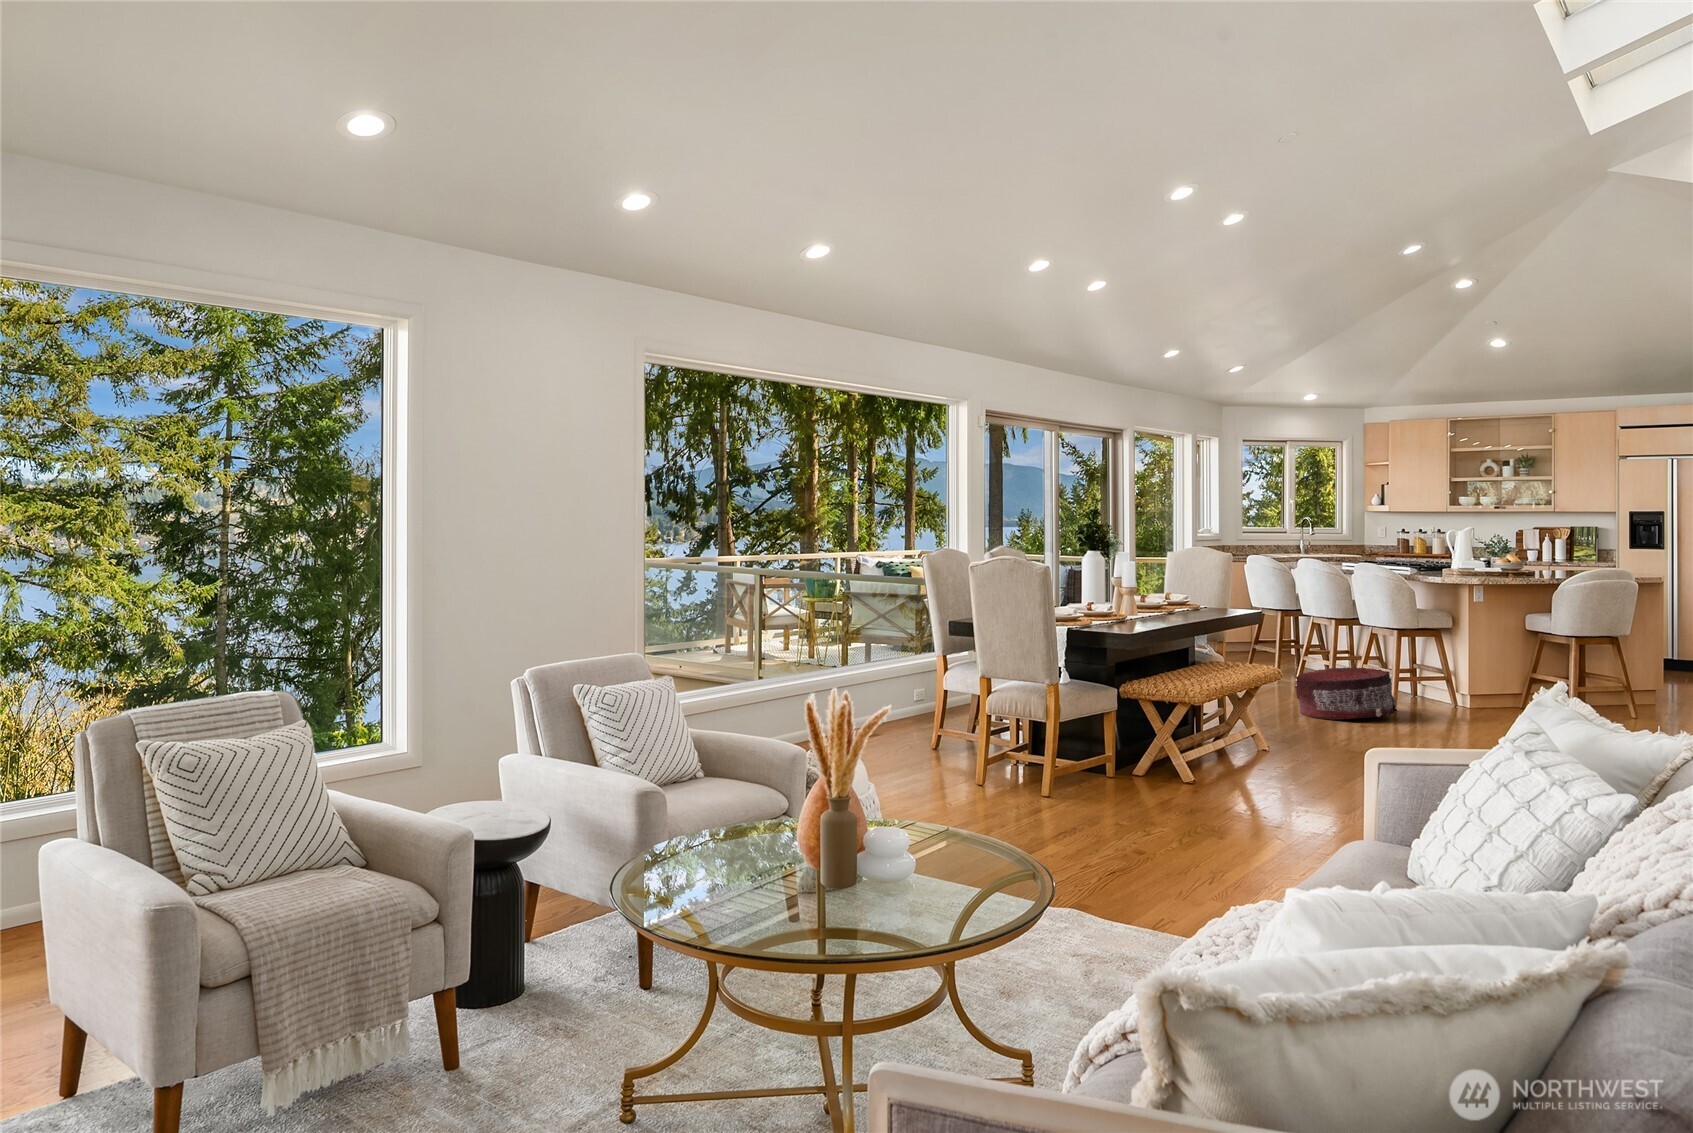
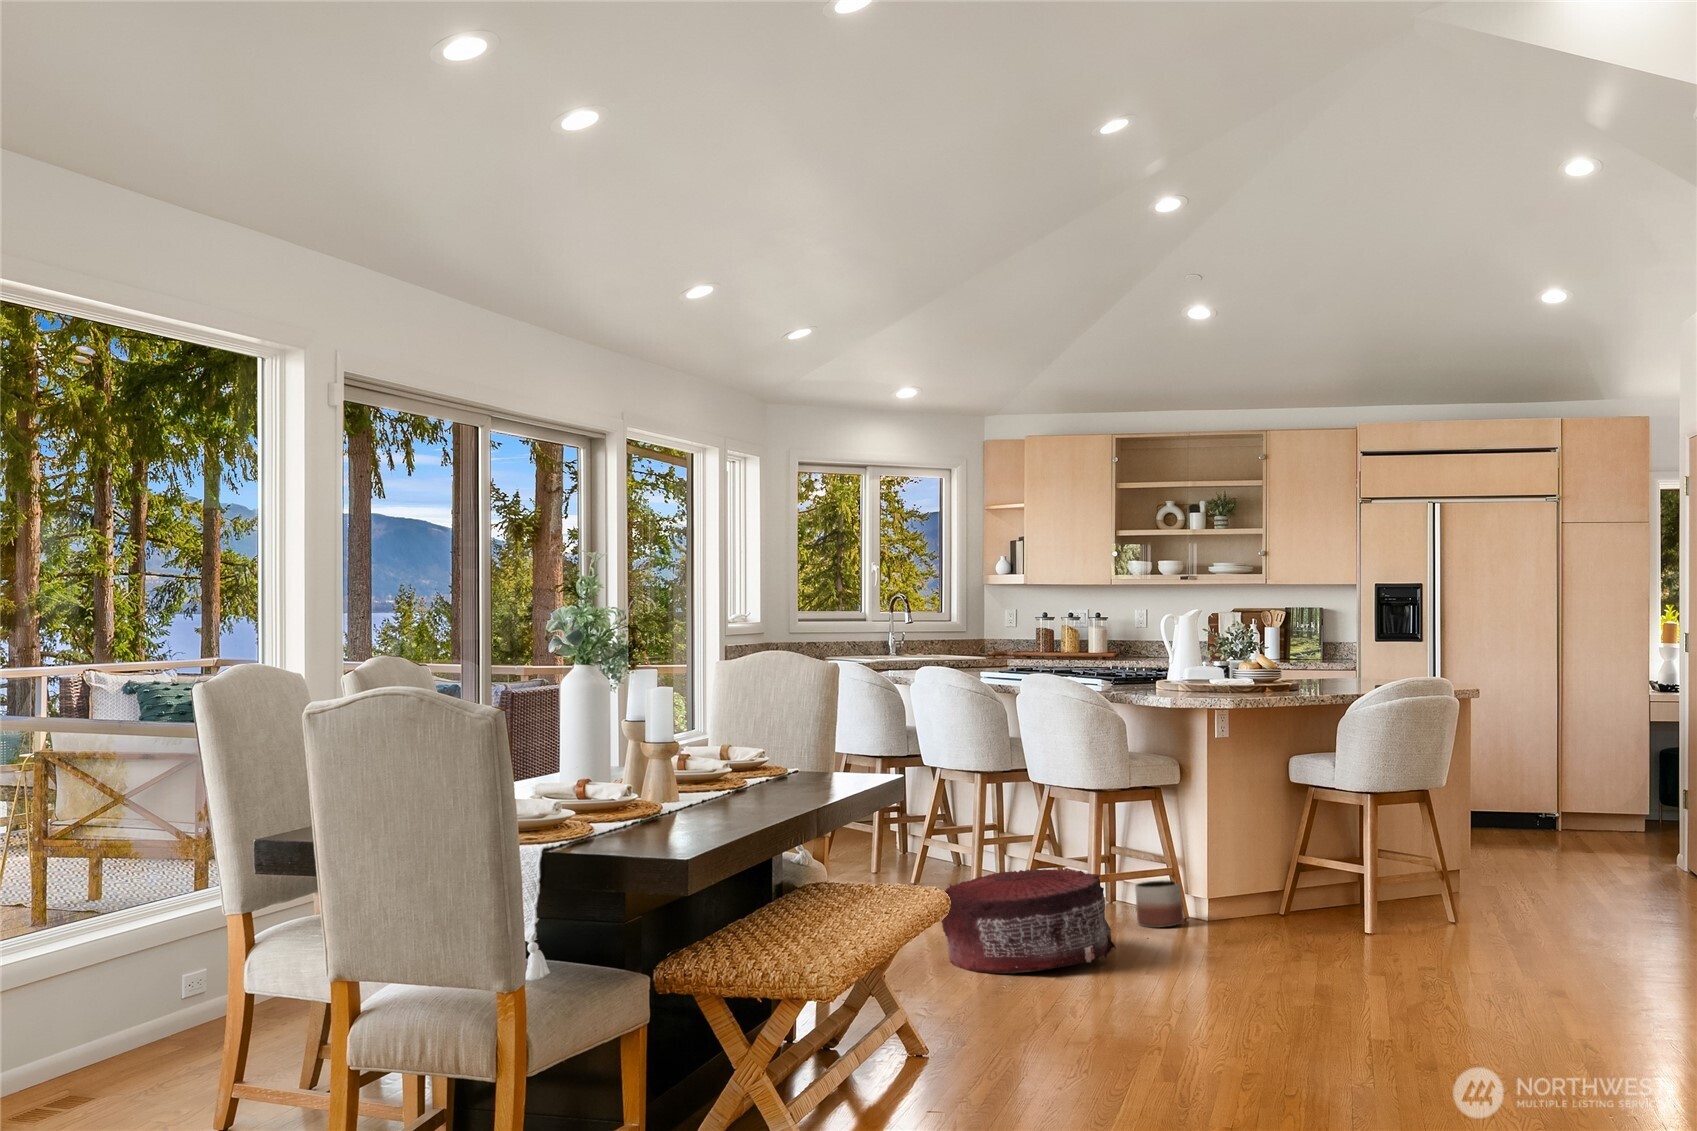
planter: none [1422,681,1452,706] -> present [1135,880,1184,928]

